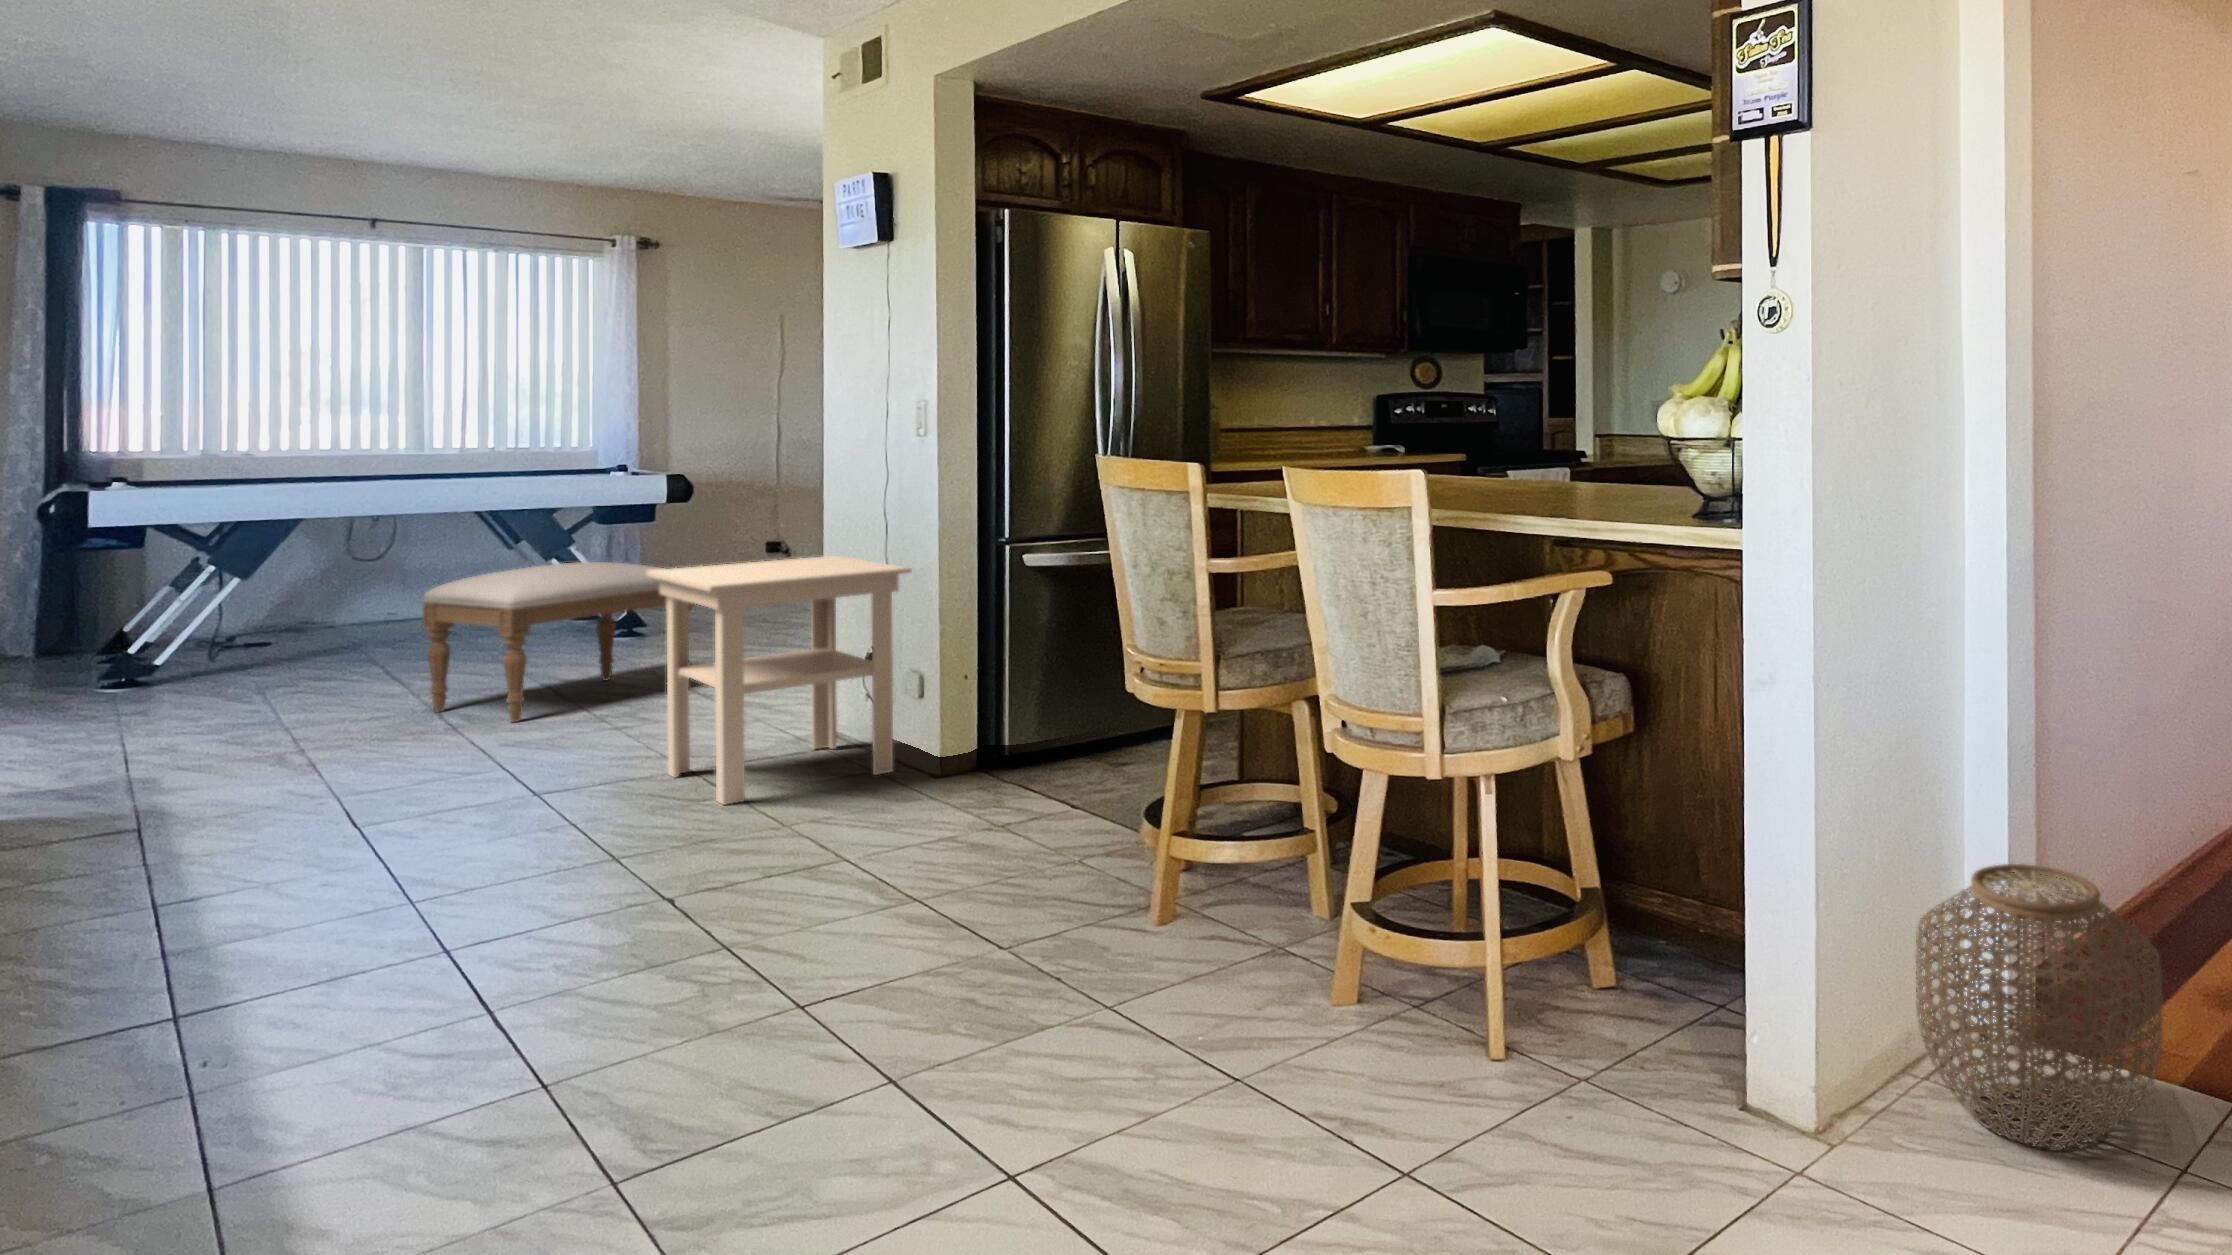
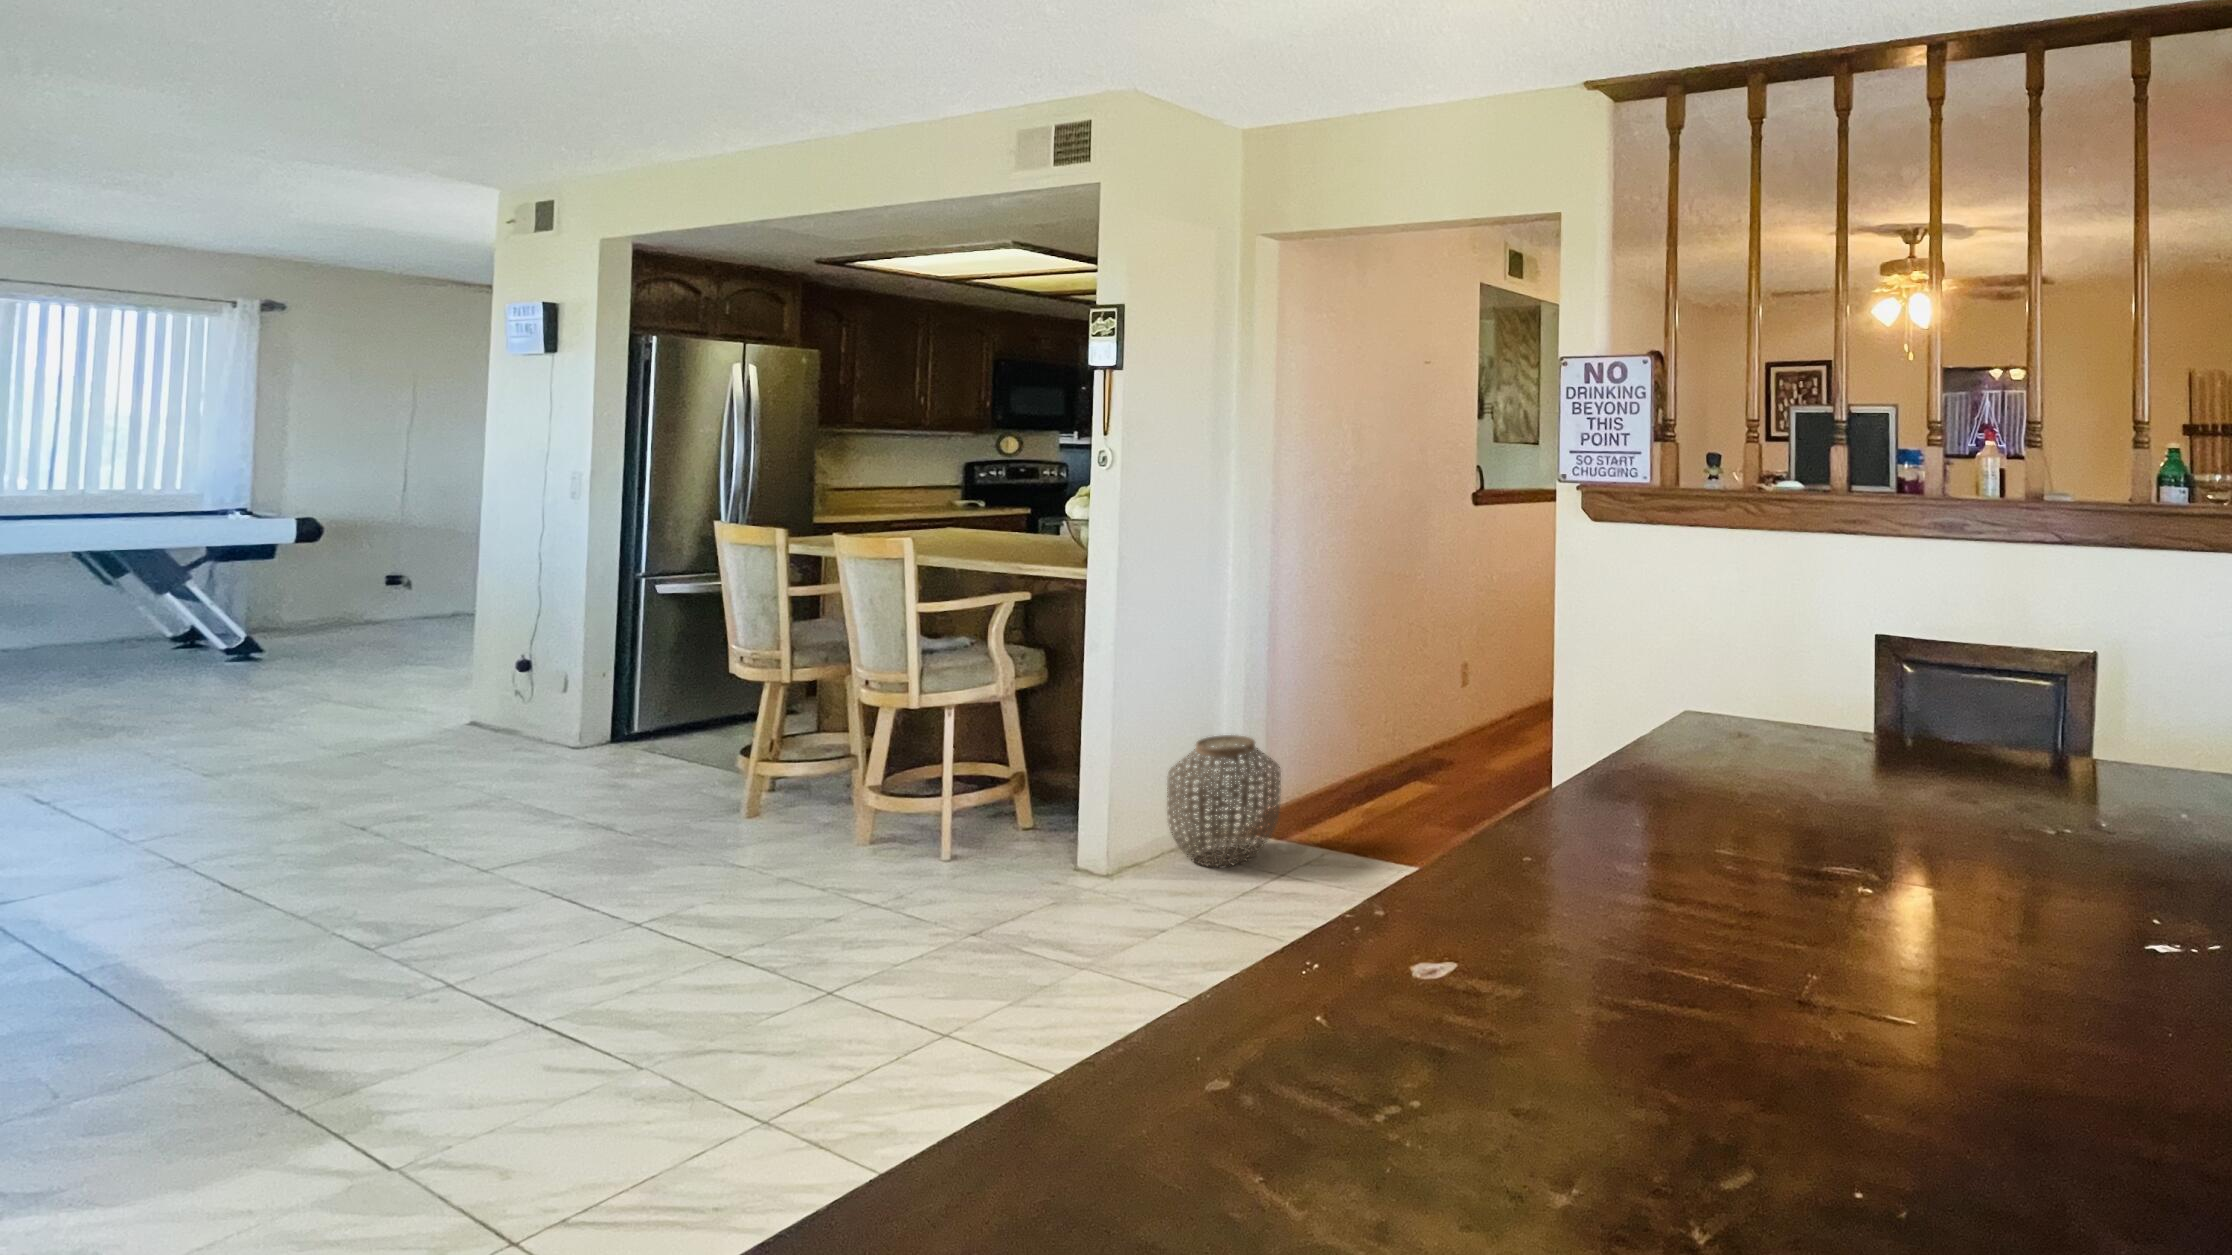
side table: present [646,556,911,805] -> none [322,587,561,773]
ottoman: present [423,562,693,722] -> none [63,595,337,729]

